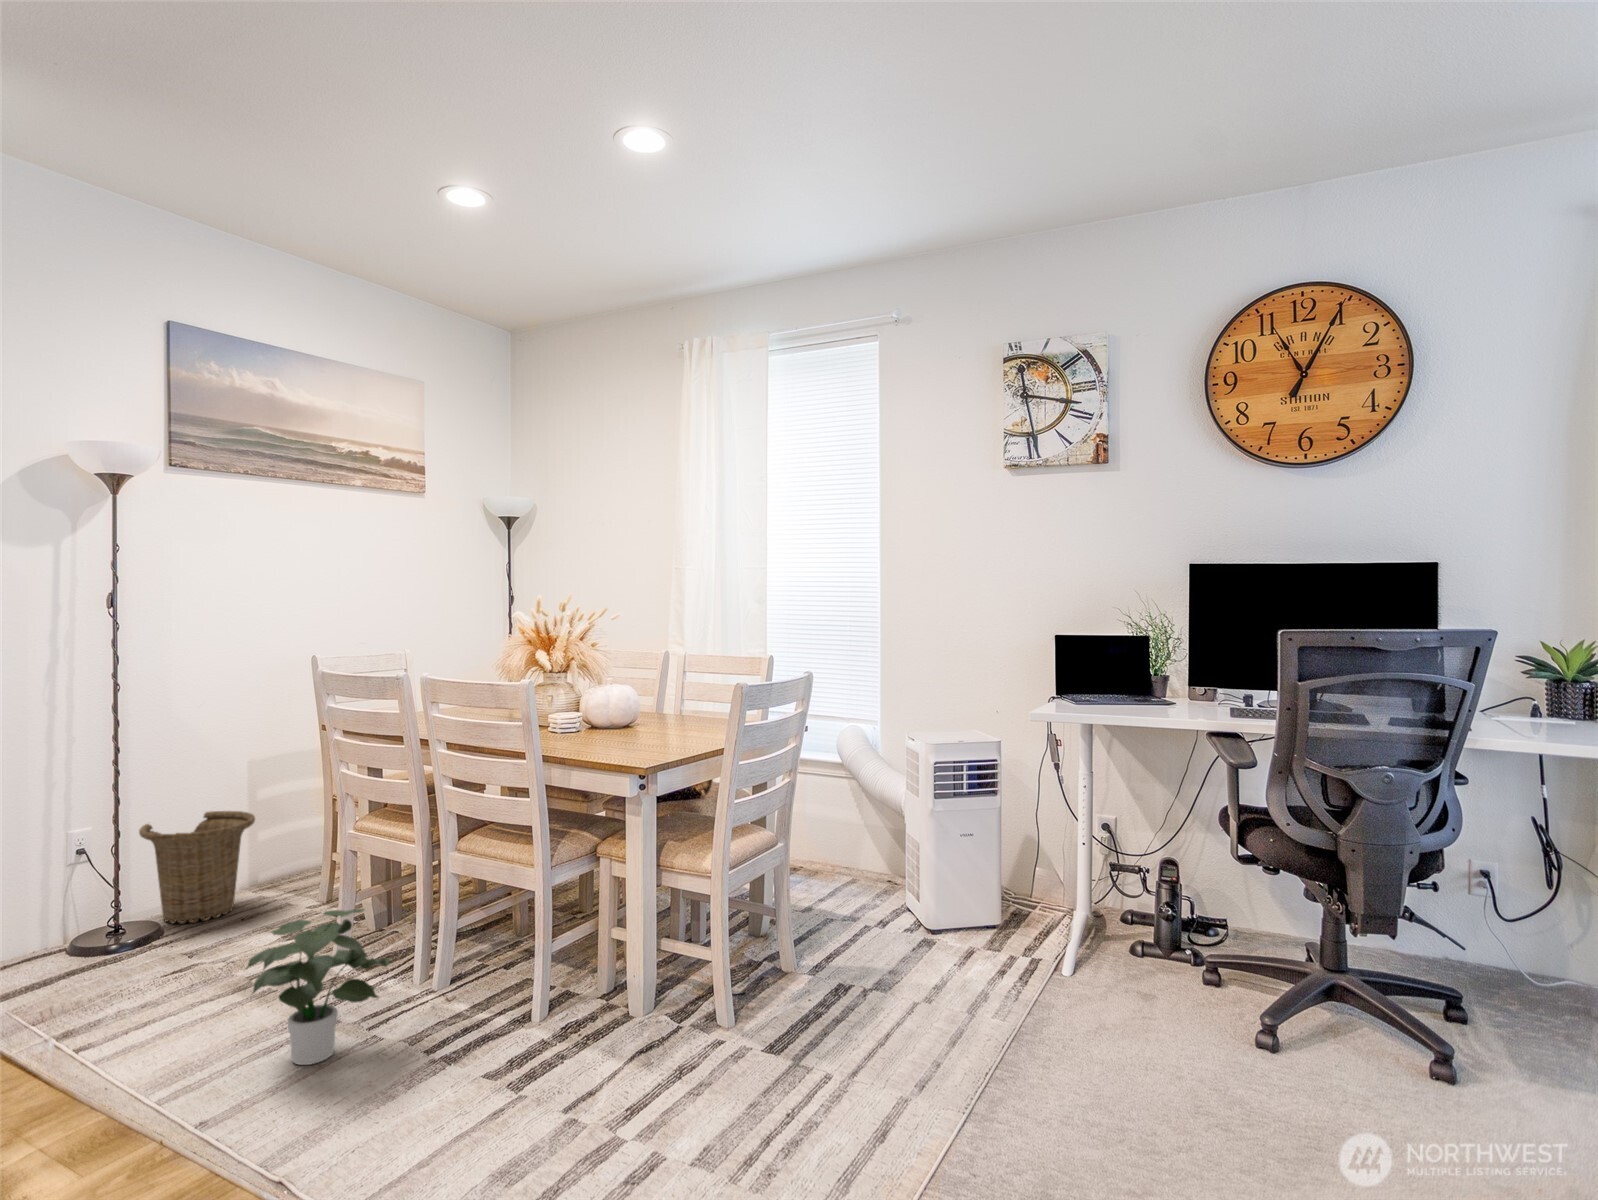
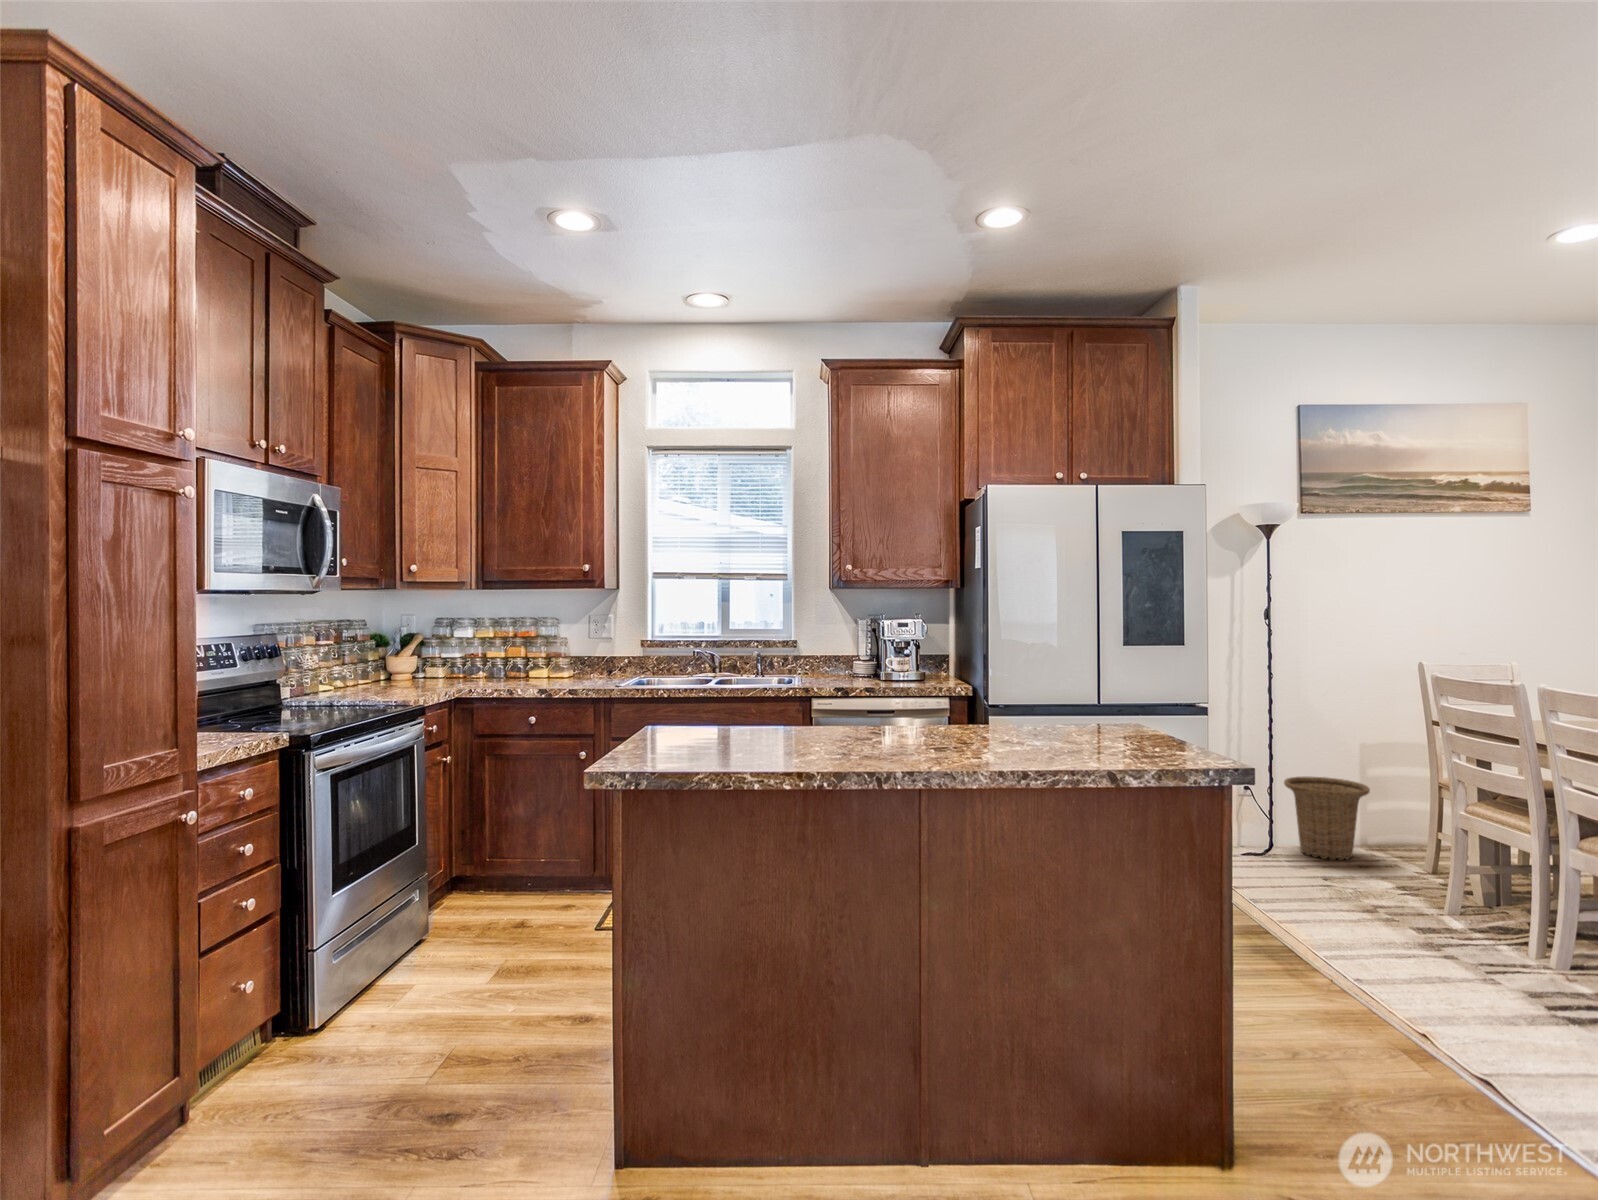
potted plant: present [246,909,390,1065] -> none [1381,864,1510,979]

